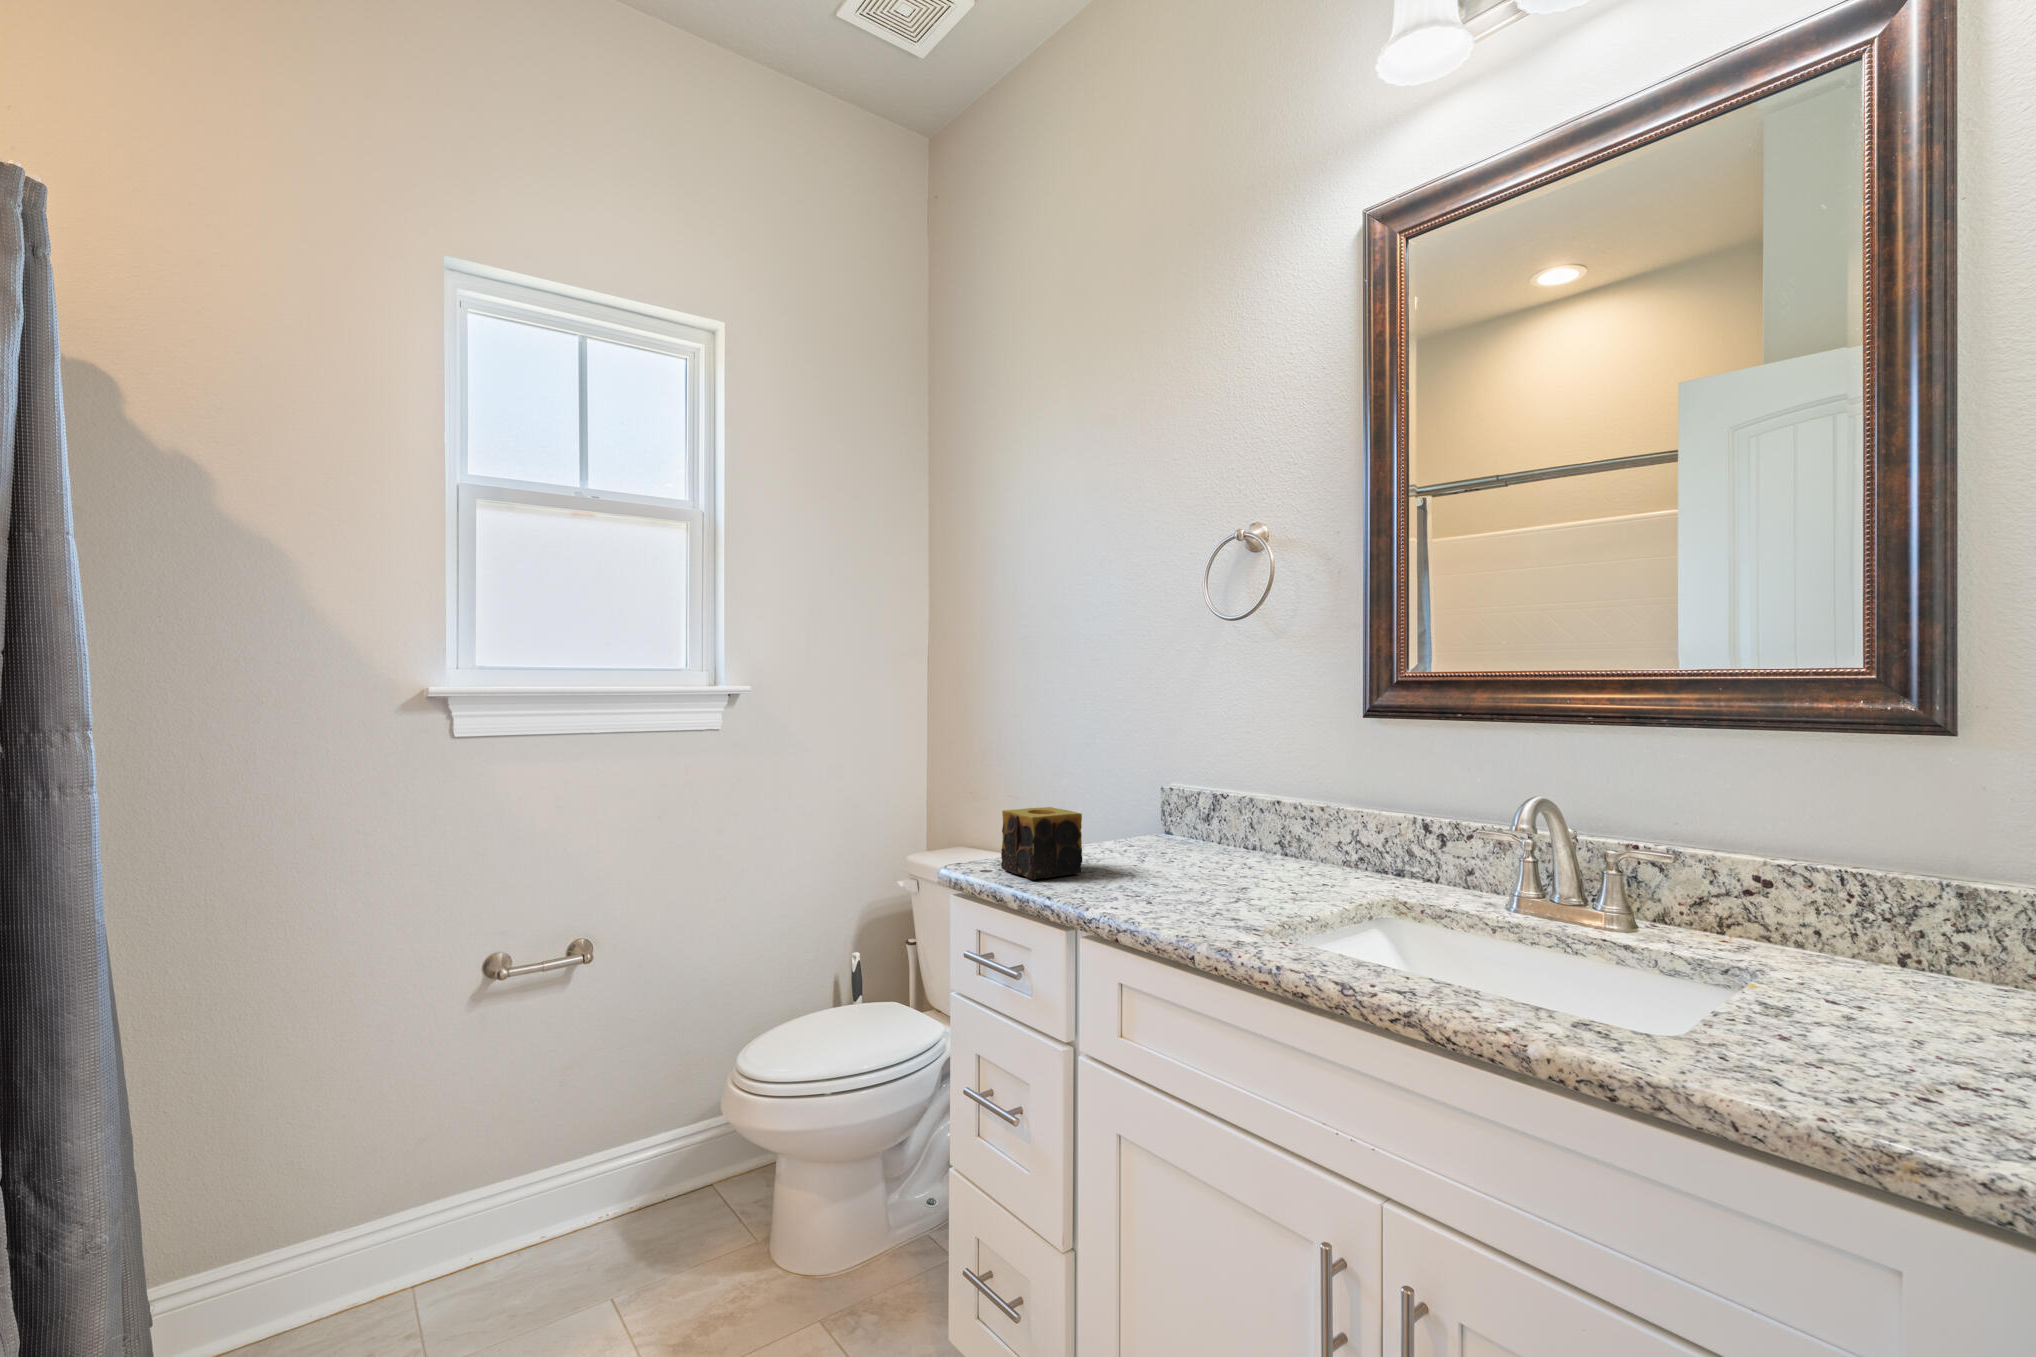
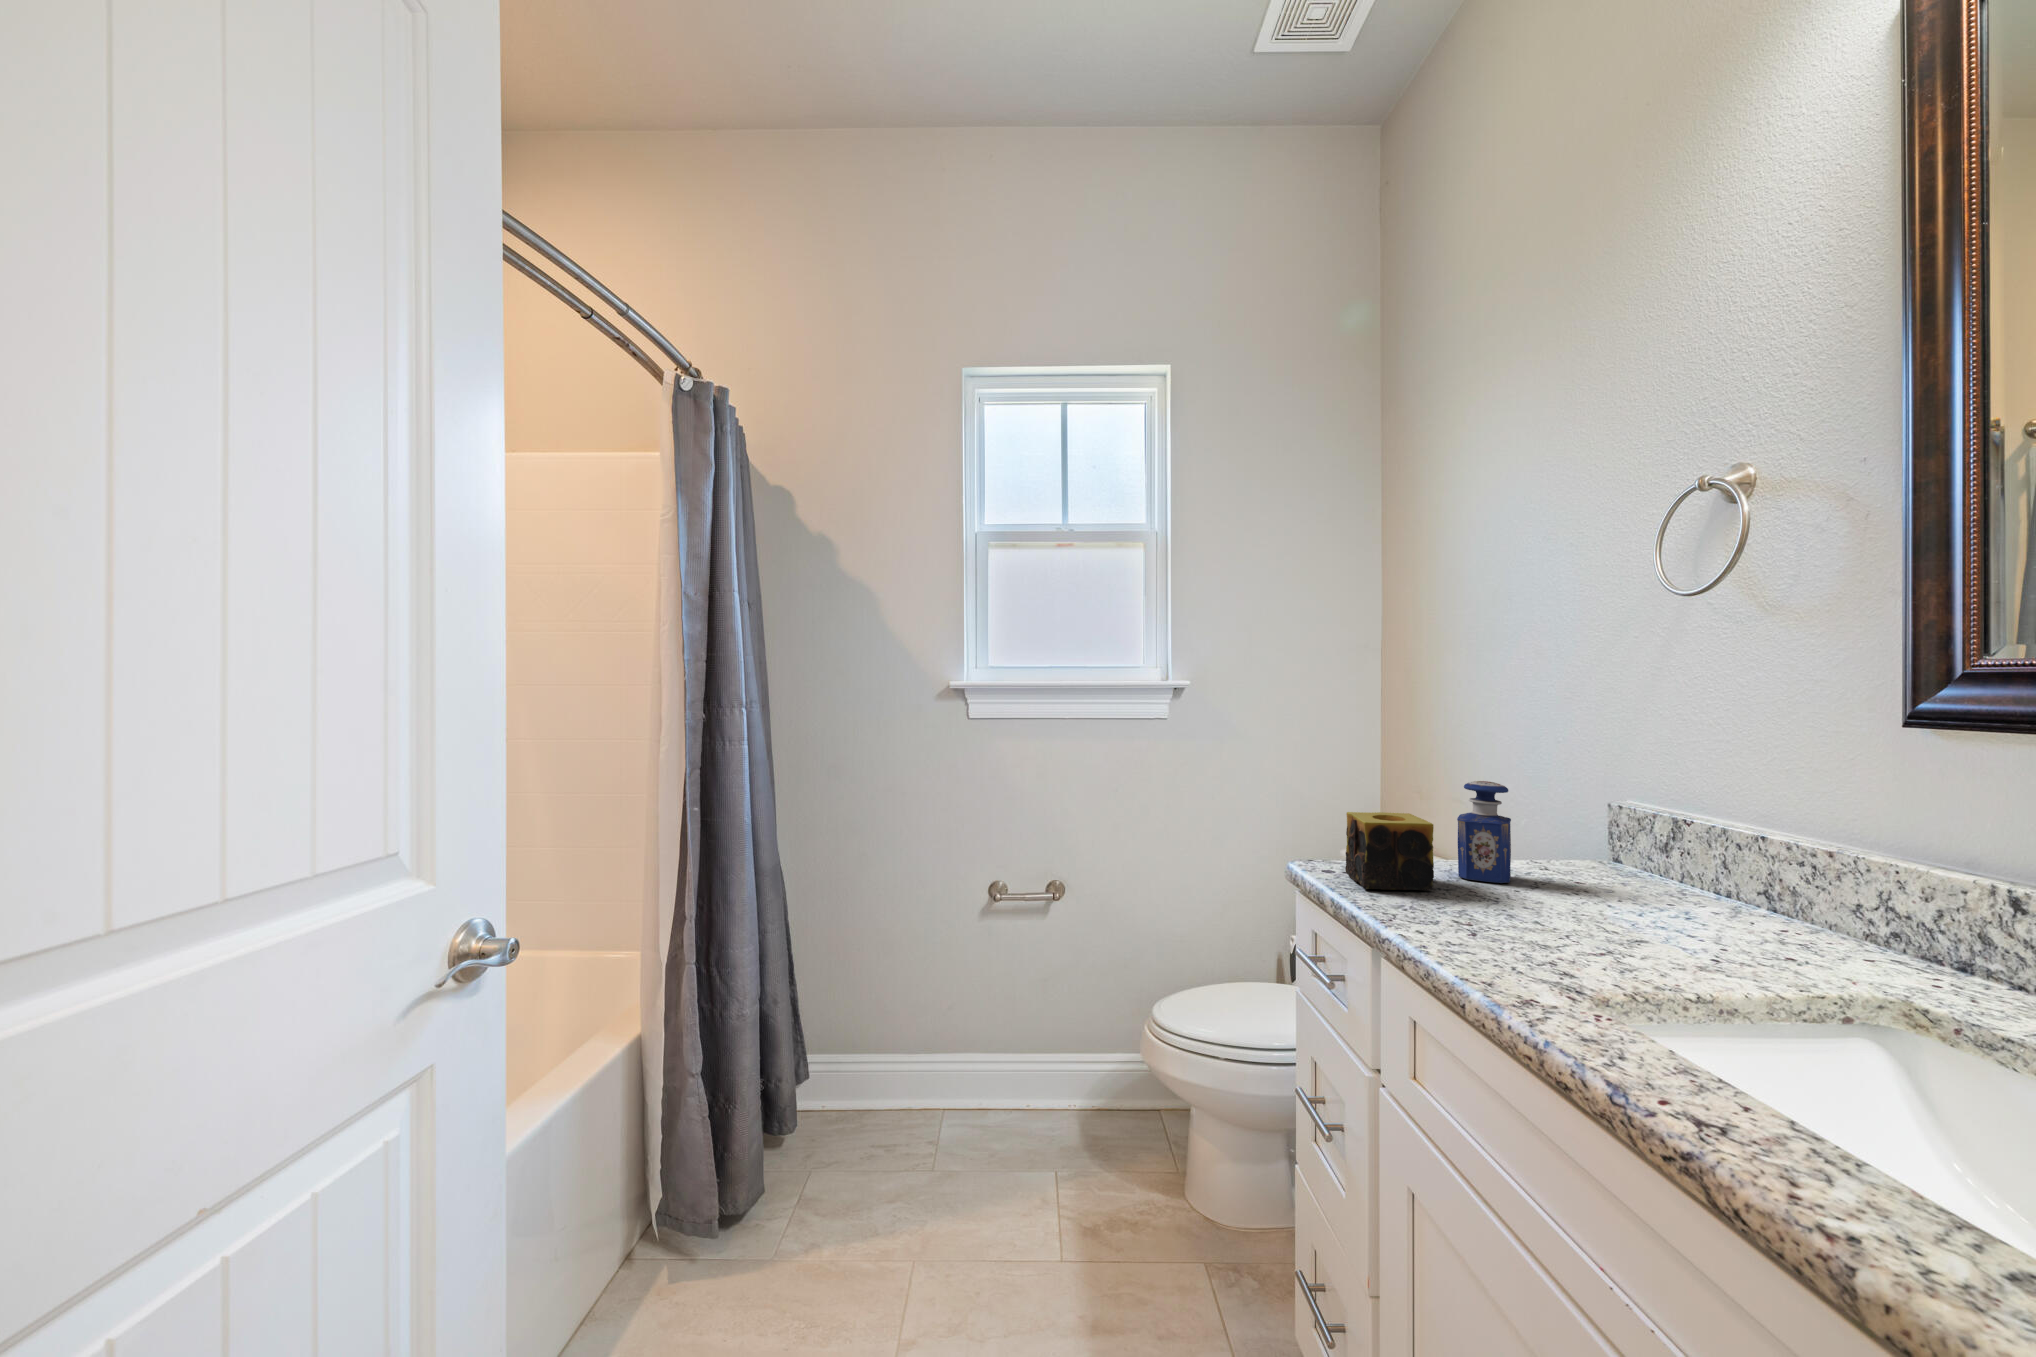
perfume bottle: none [1080,774,1123,861] -> present [1457,781,1511,883]

